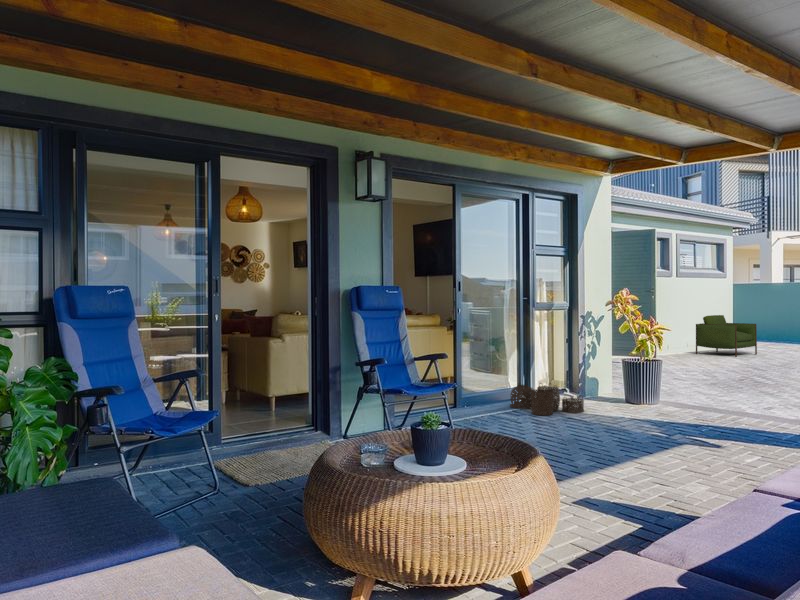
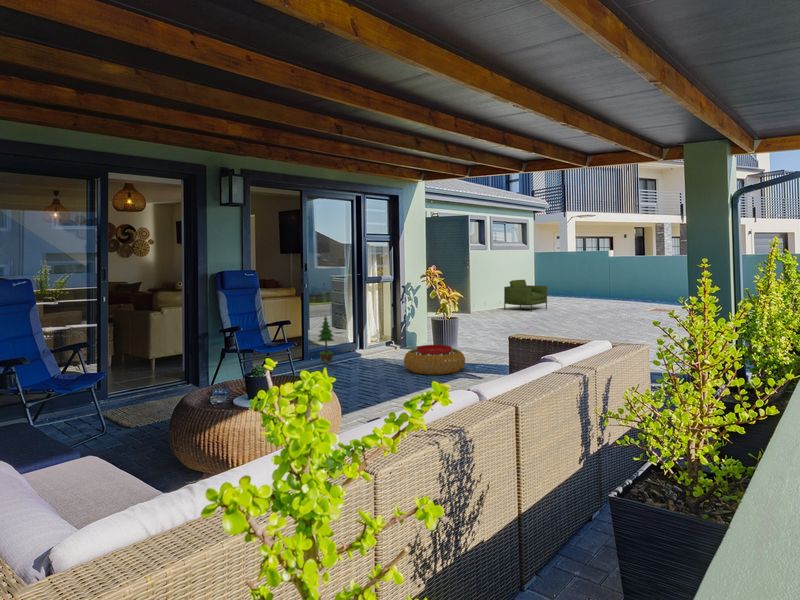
potted tree: none [474,349,497,415] -> present [318,316,334,364]
woven basket: present [510,383,584,415] -> none [347,339,400,363]
pouf: none [597,394,690,436] -> present [404,345,465,375]

